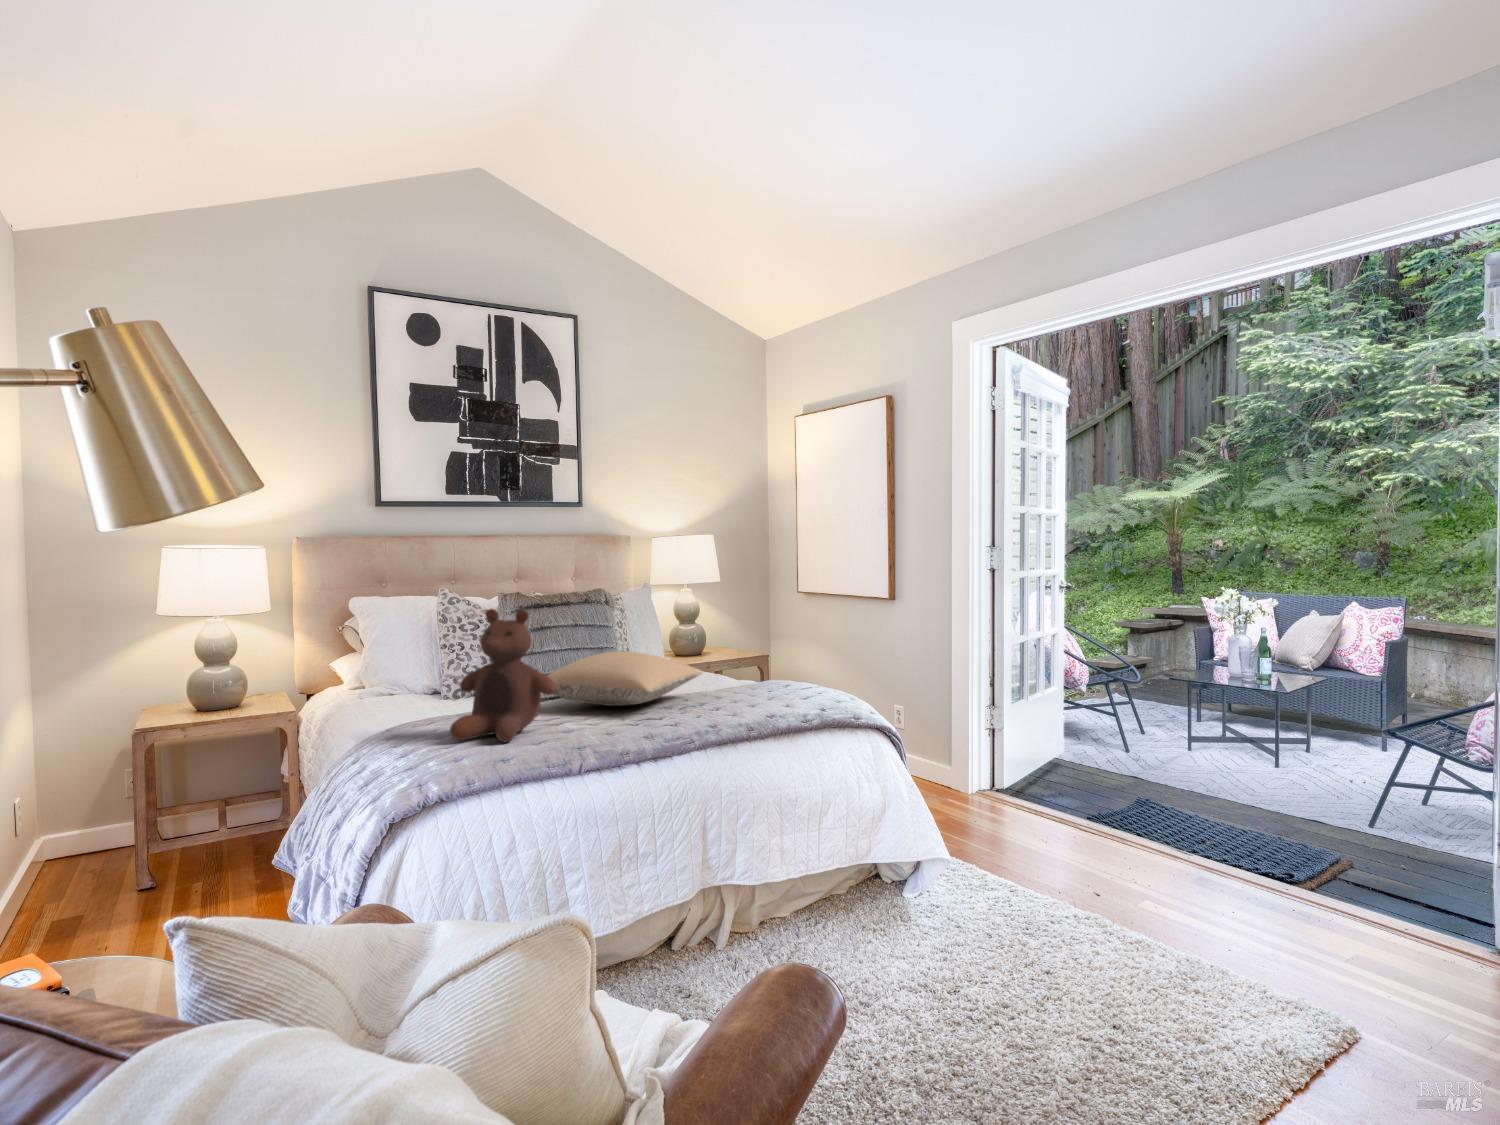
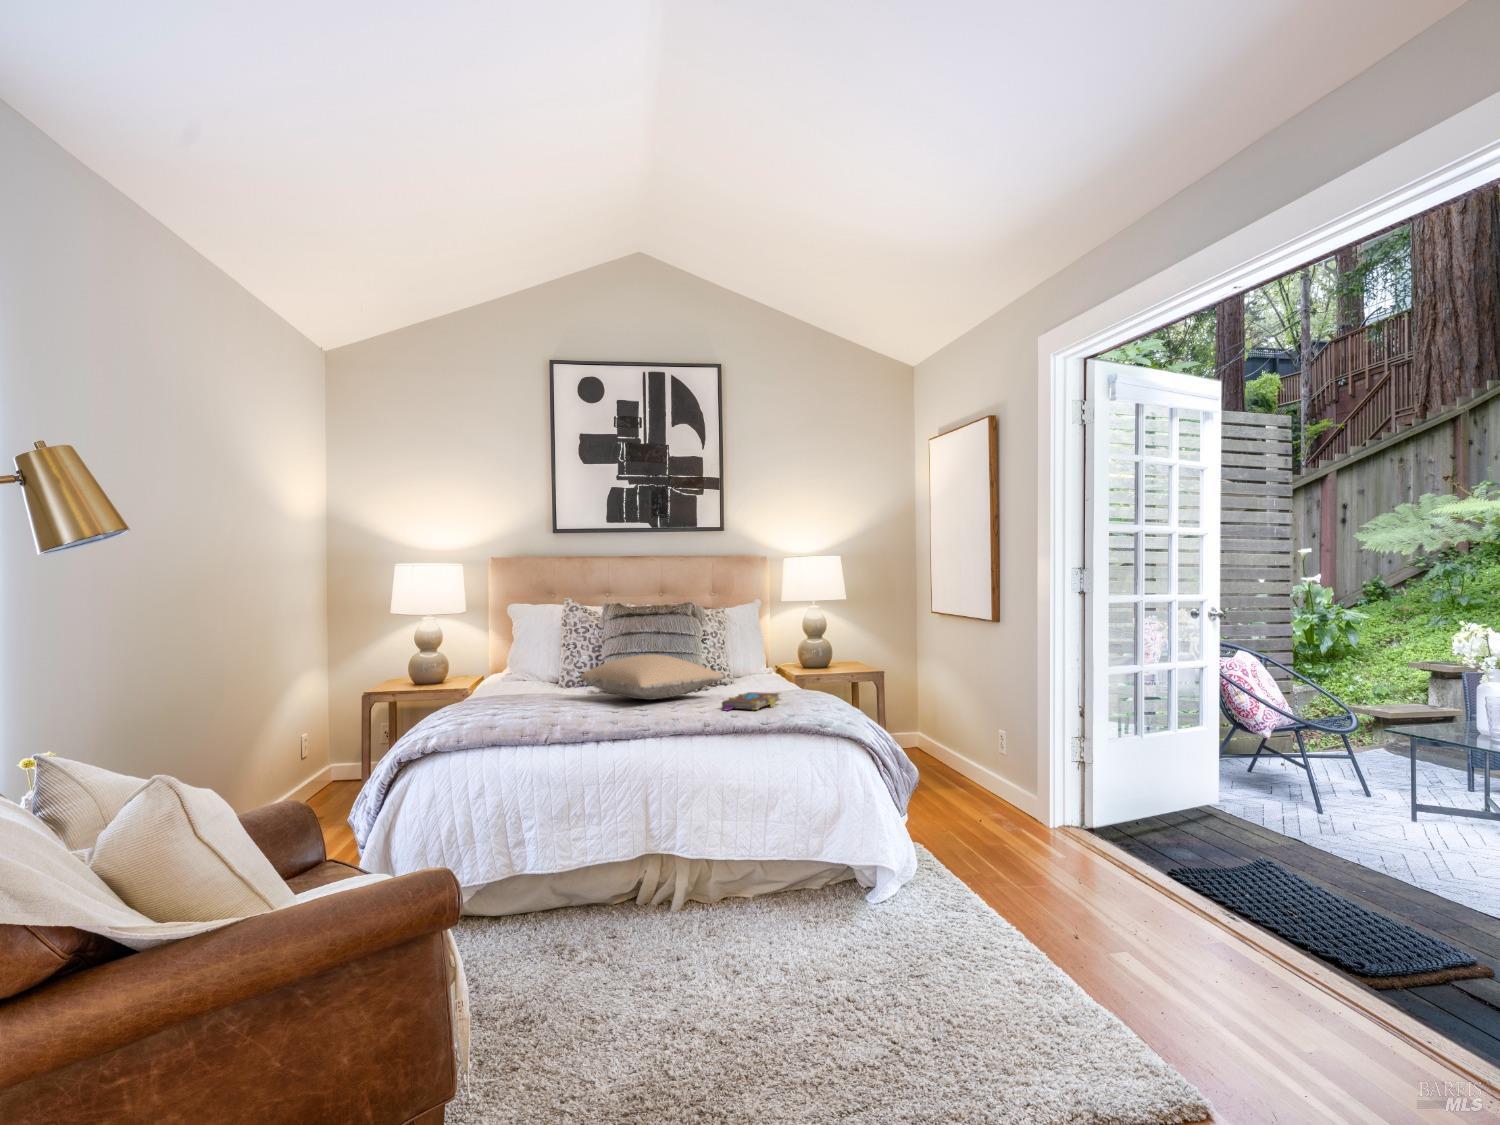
stuffed bear: present [450,609,556,742] -> none [480,614,560,716]
book: none [741,685,792,711] -> present [722,692,781,711]

